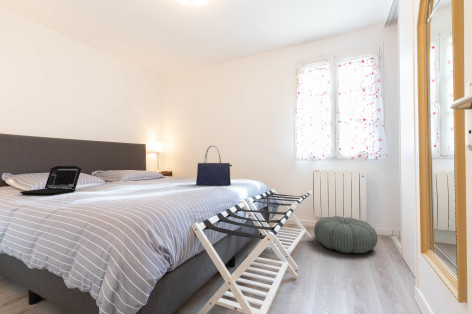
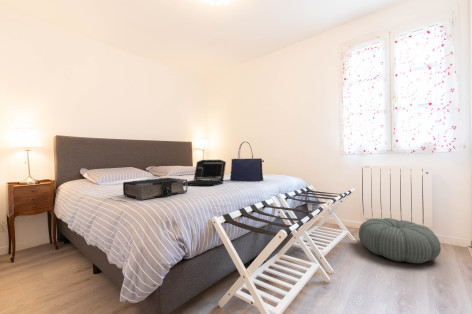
laptop: present [20,166,81,196] -> present [183,160,226,186]
book: none [83,183,161,209] -> present [123,178,187,200]

